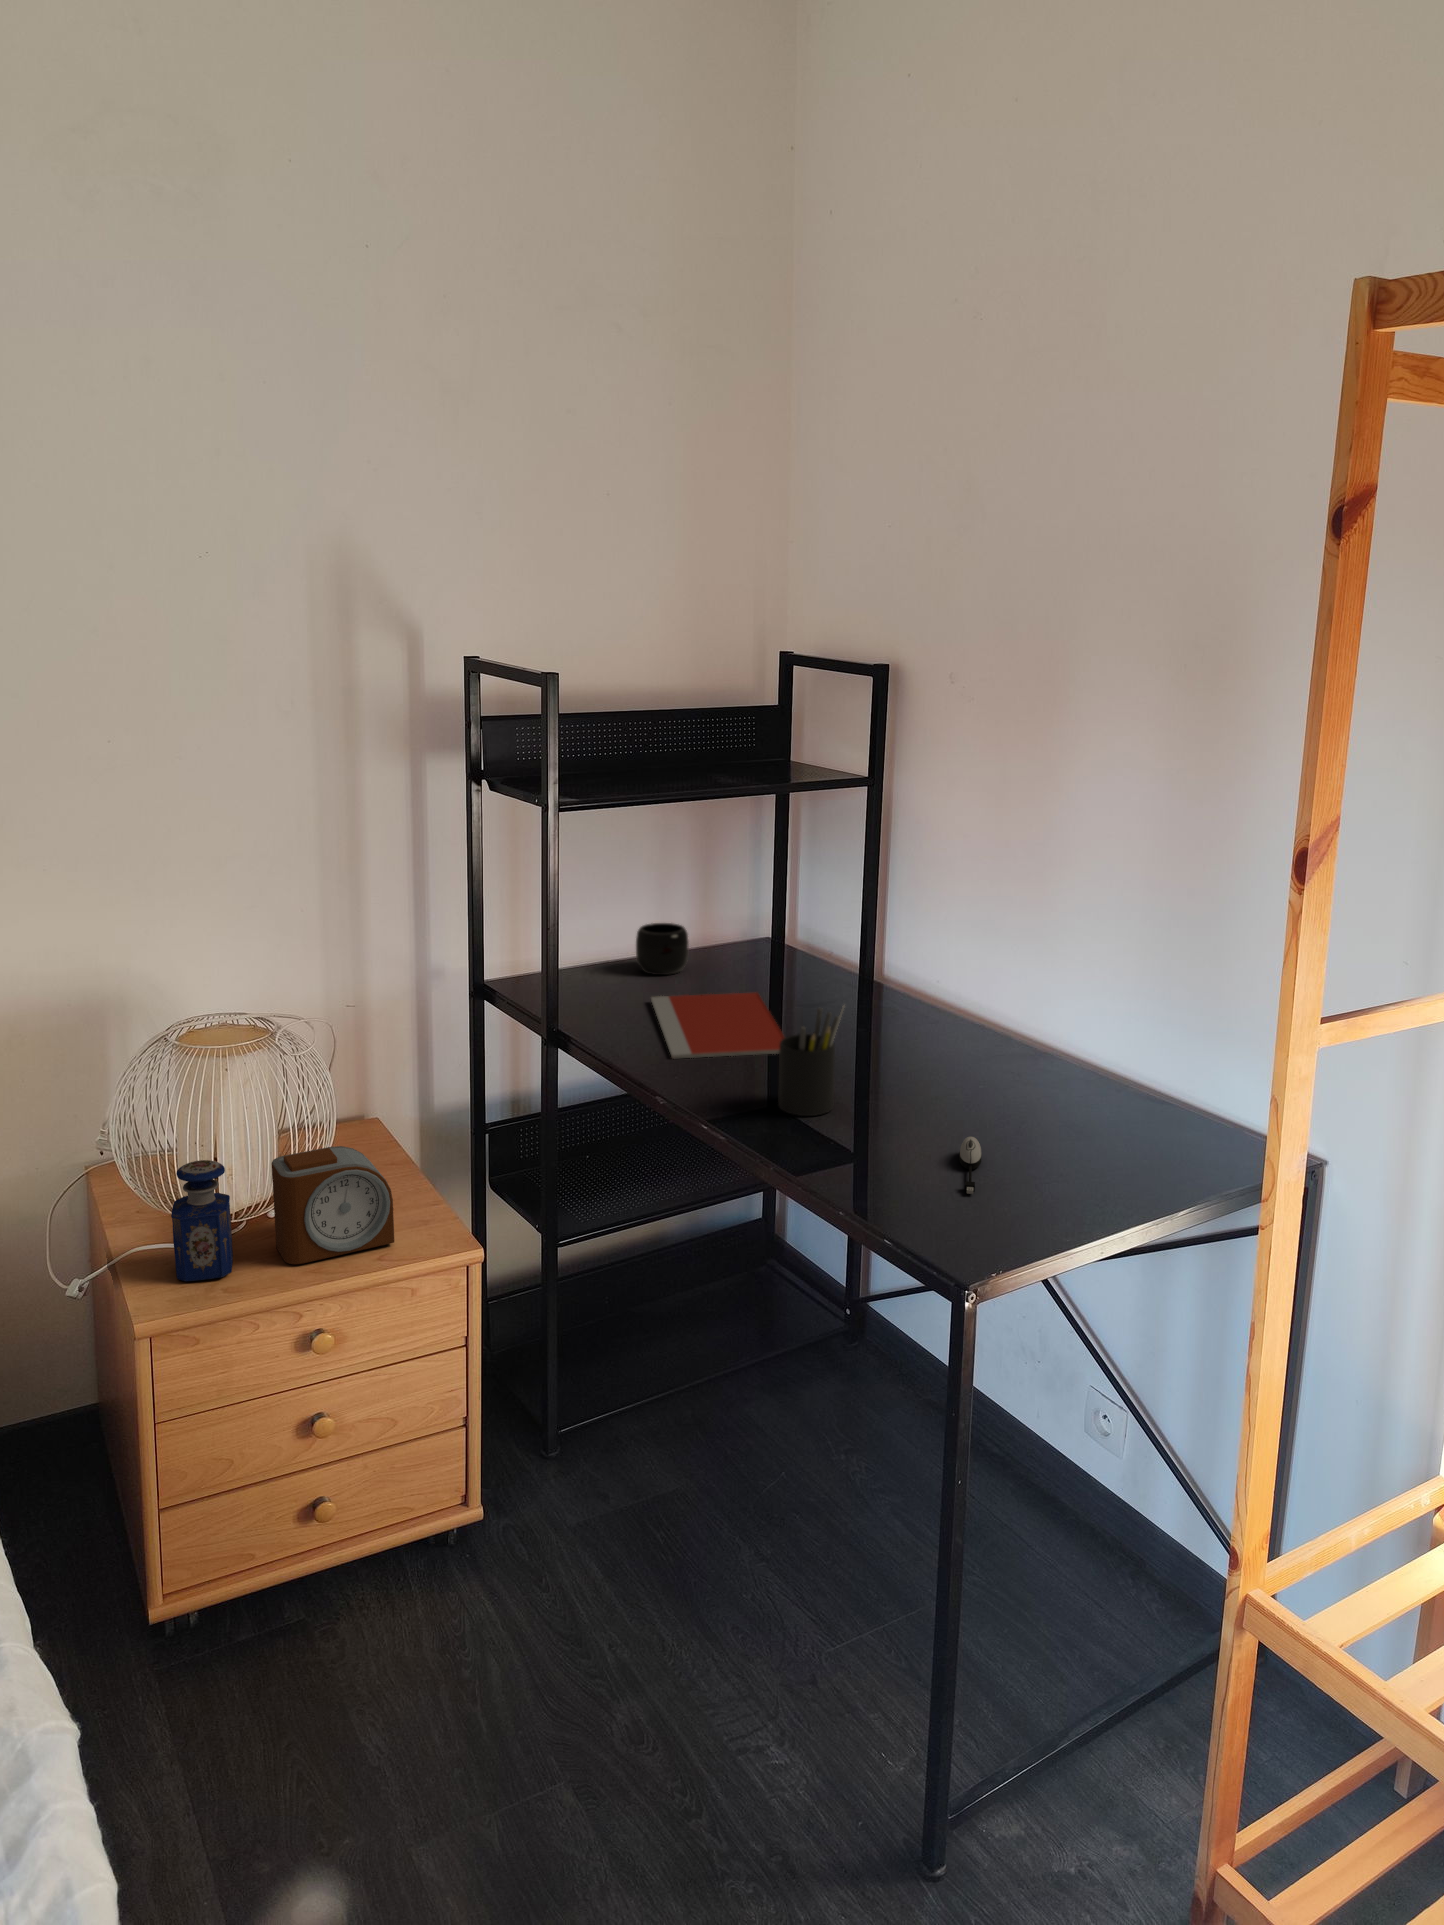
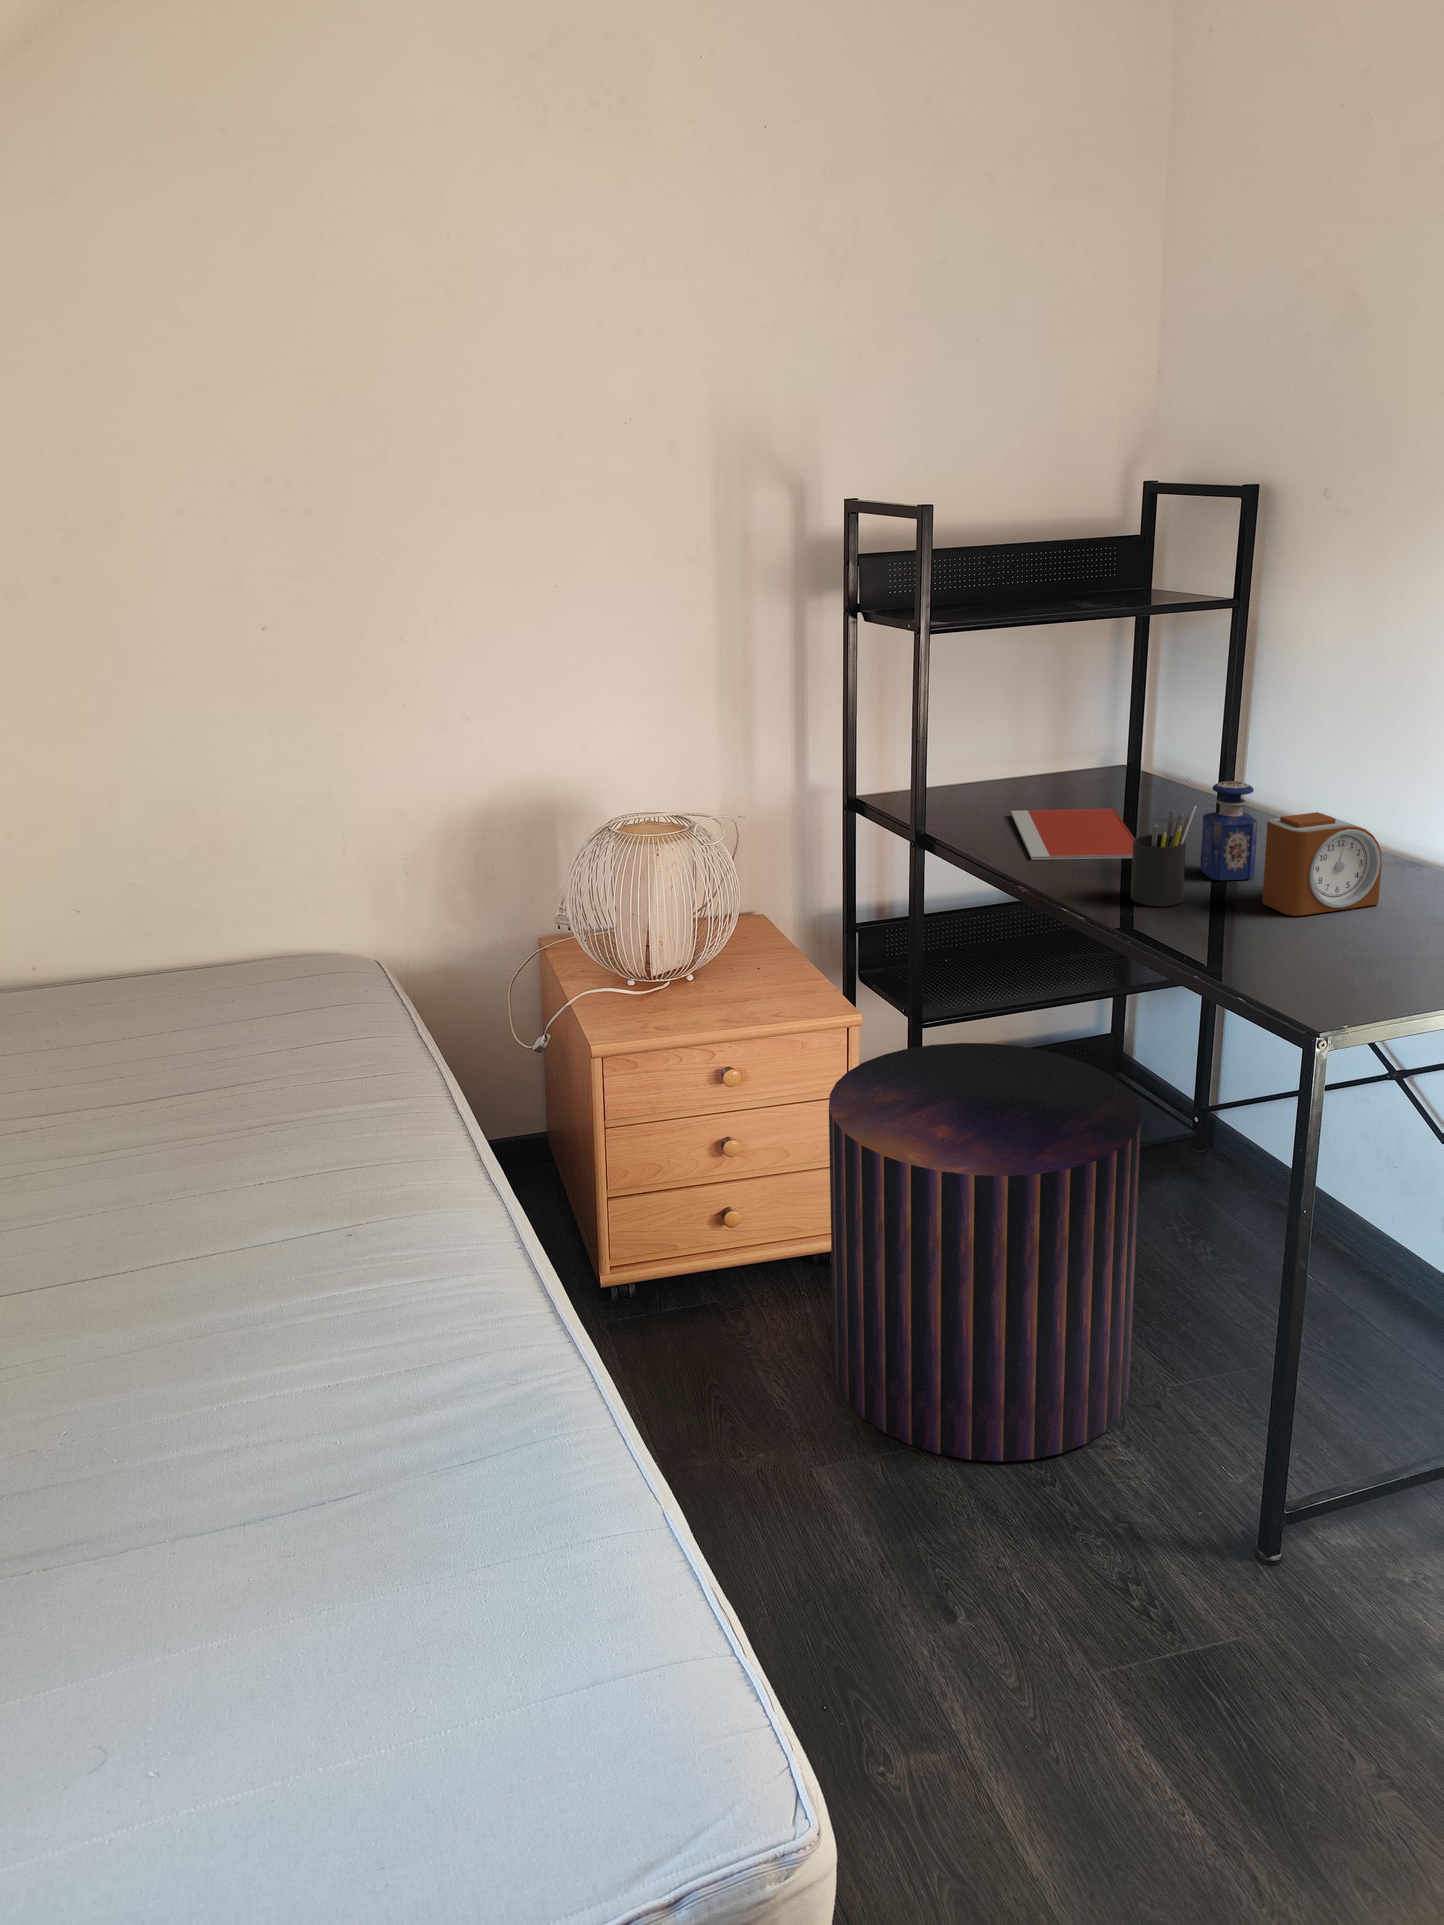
mug: present [636,923,689,975] -> none [997,747,1047,794]
computer mouse: present [959,1137,982,1194] -> none [1302,923,1324,969]
alarm clock: present [272,1146,394,1264] -> present [1262,812,1382,916]
perfume bottle: present [171,1160,233,1281] -> present [1200,781,1257,880]
pouf: none [435,1276,796,1811] -> present [829,1043,1141,1462]

